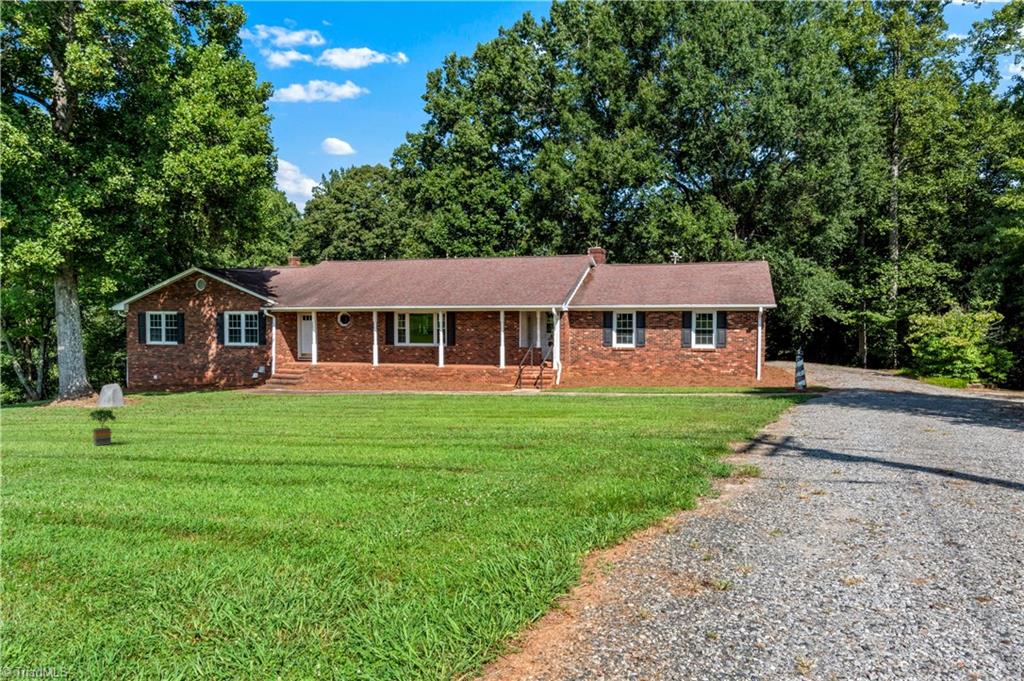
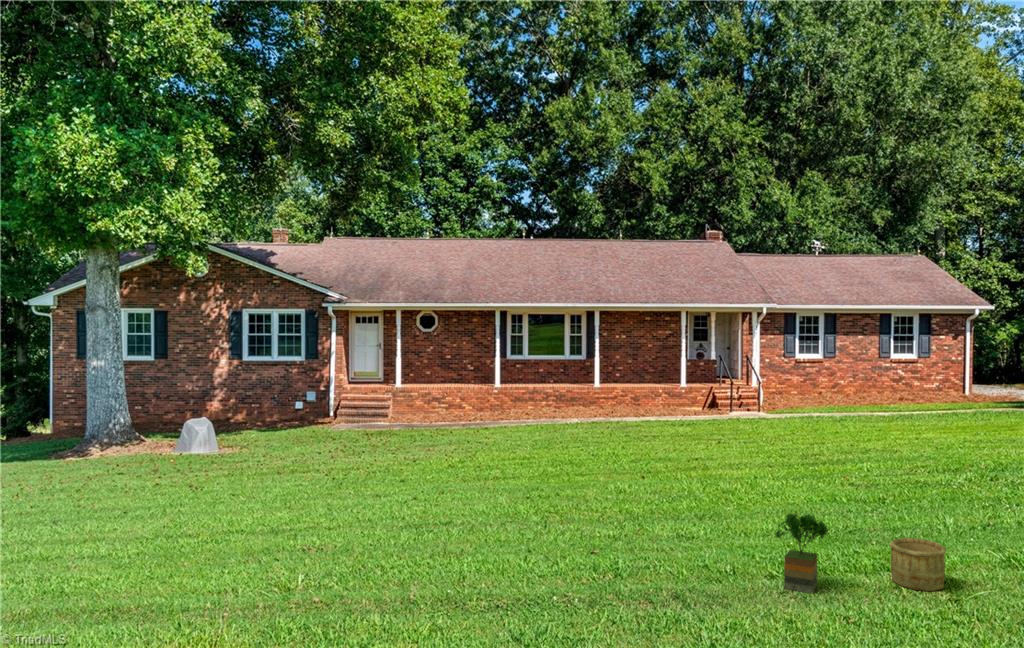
wooden bucket: none [136,425,165,448] -> present [889,538,946,591]

